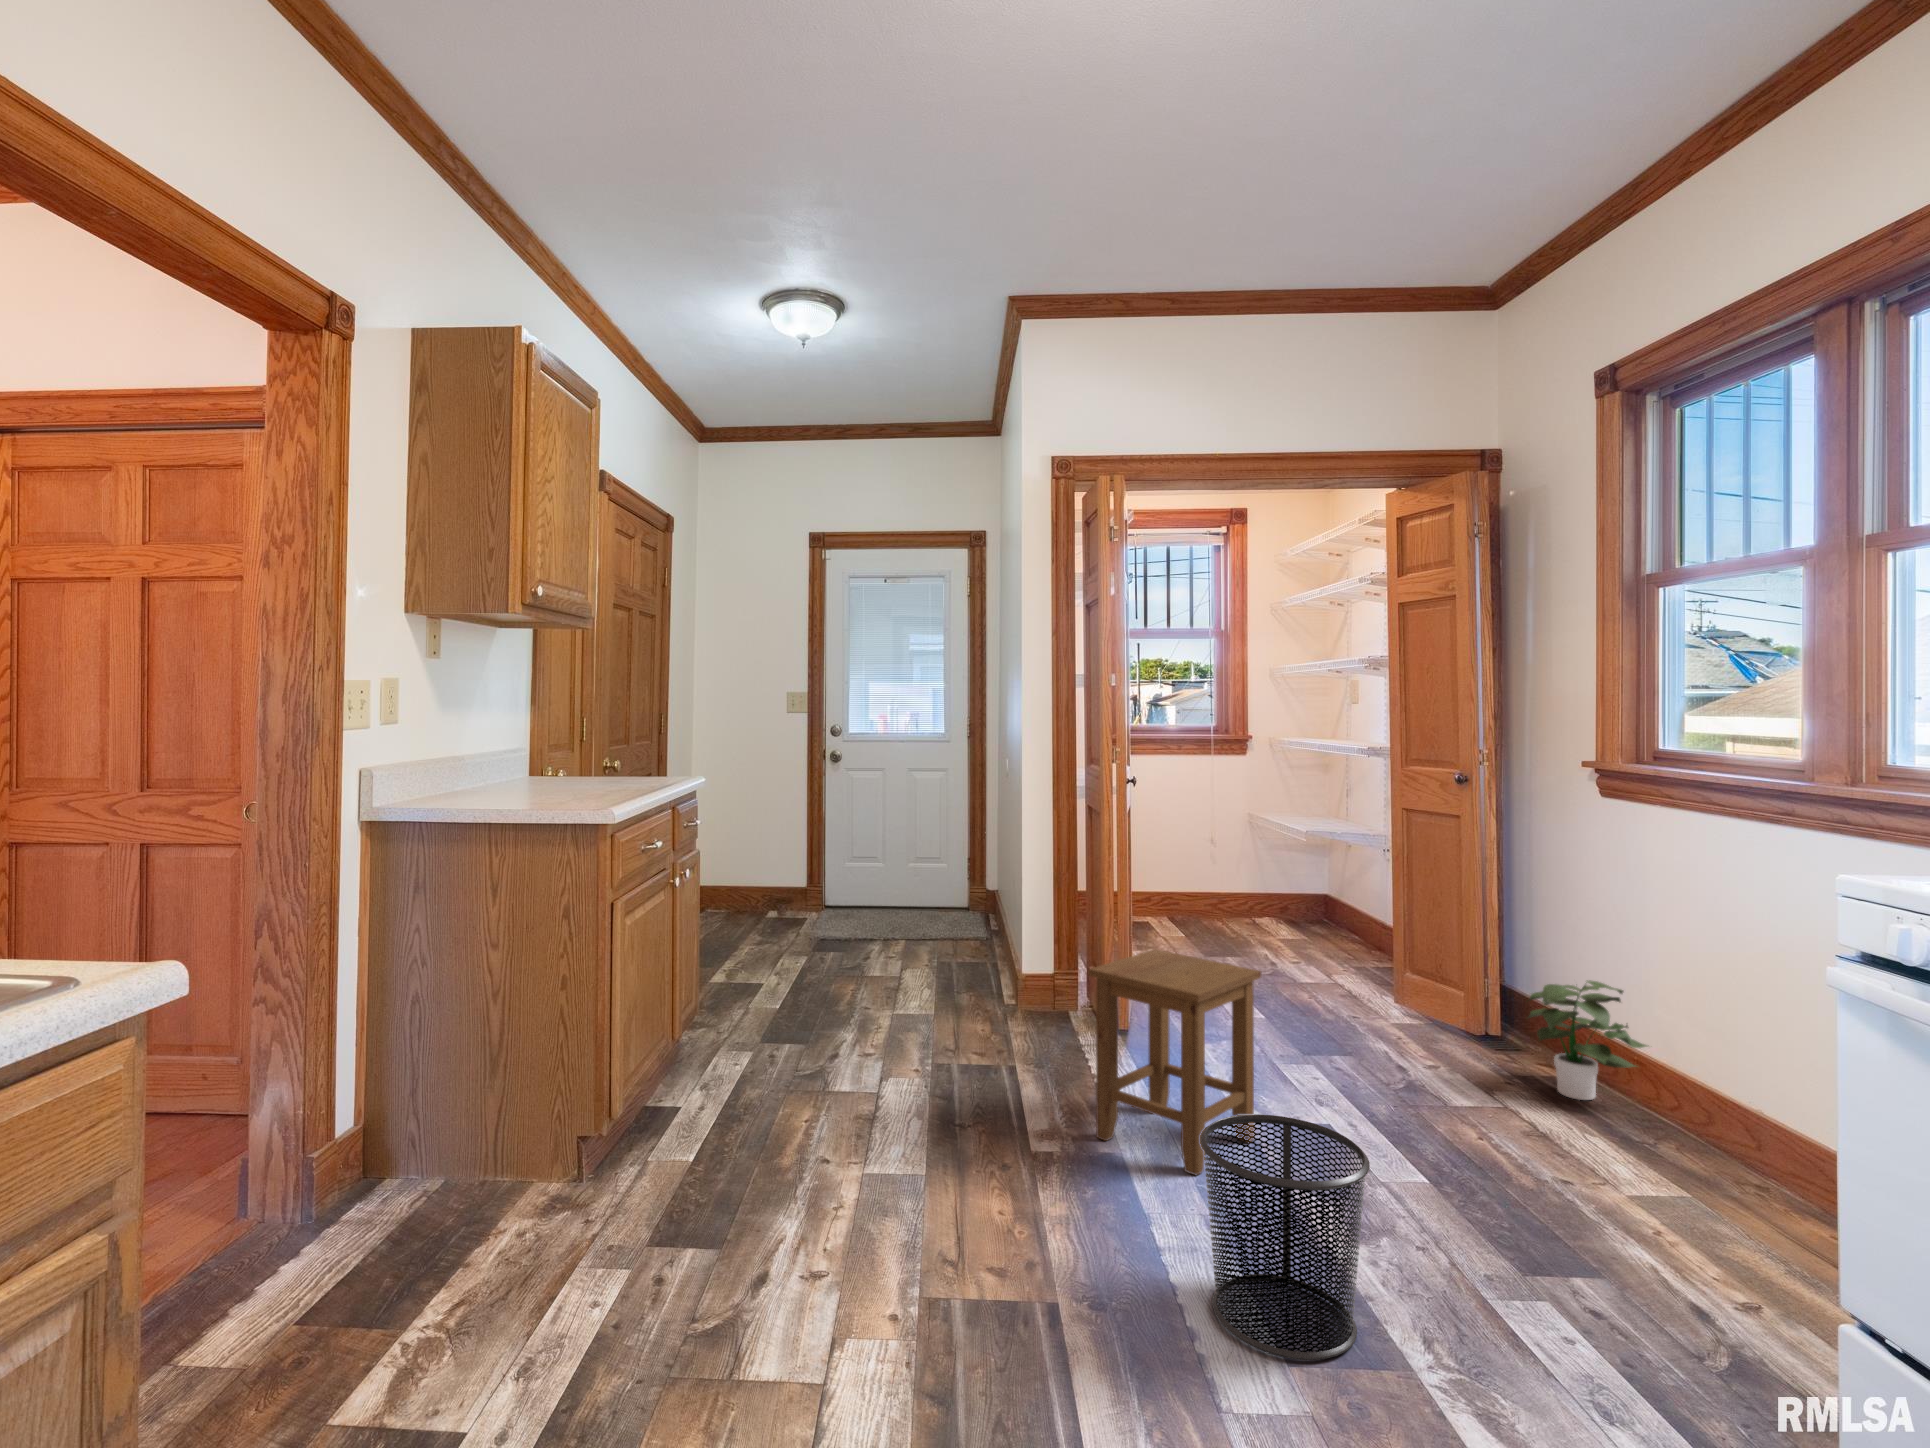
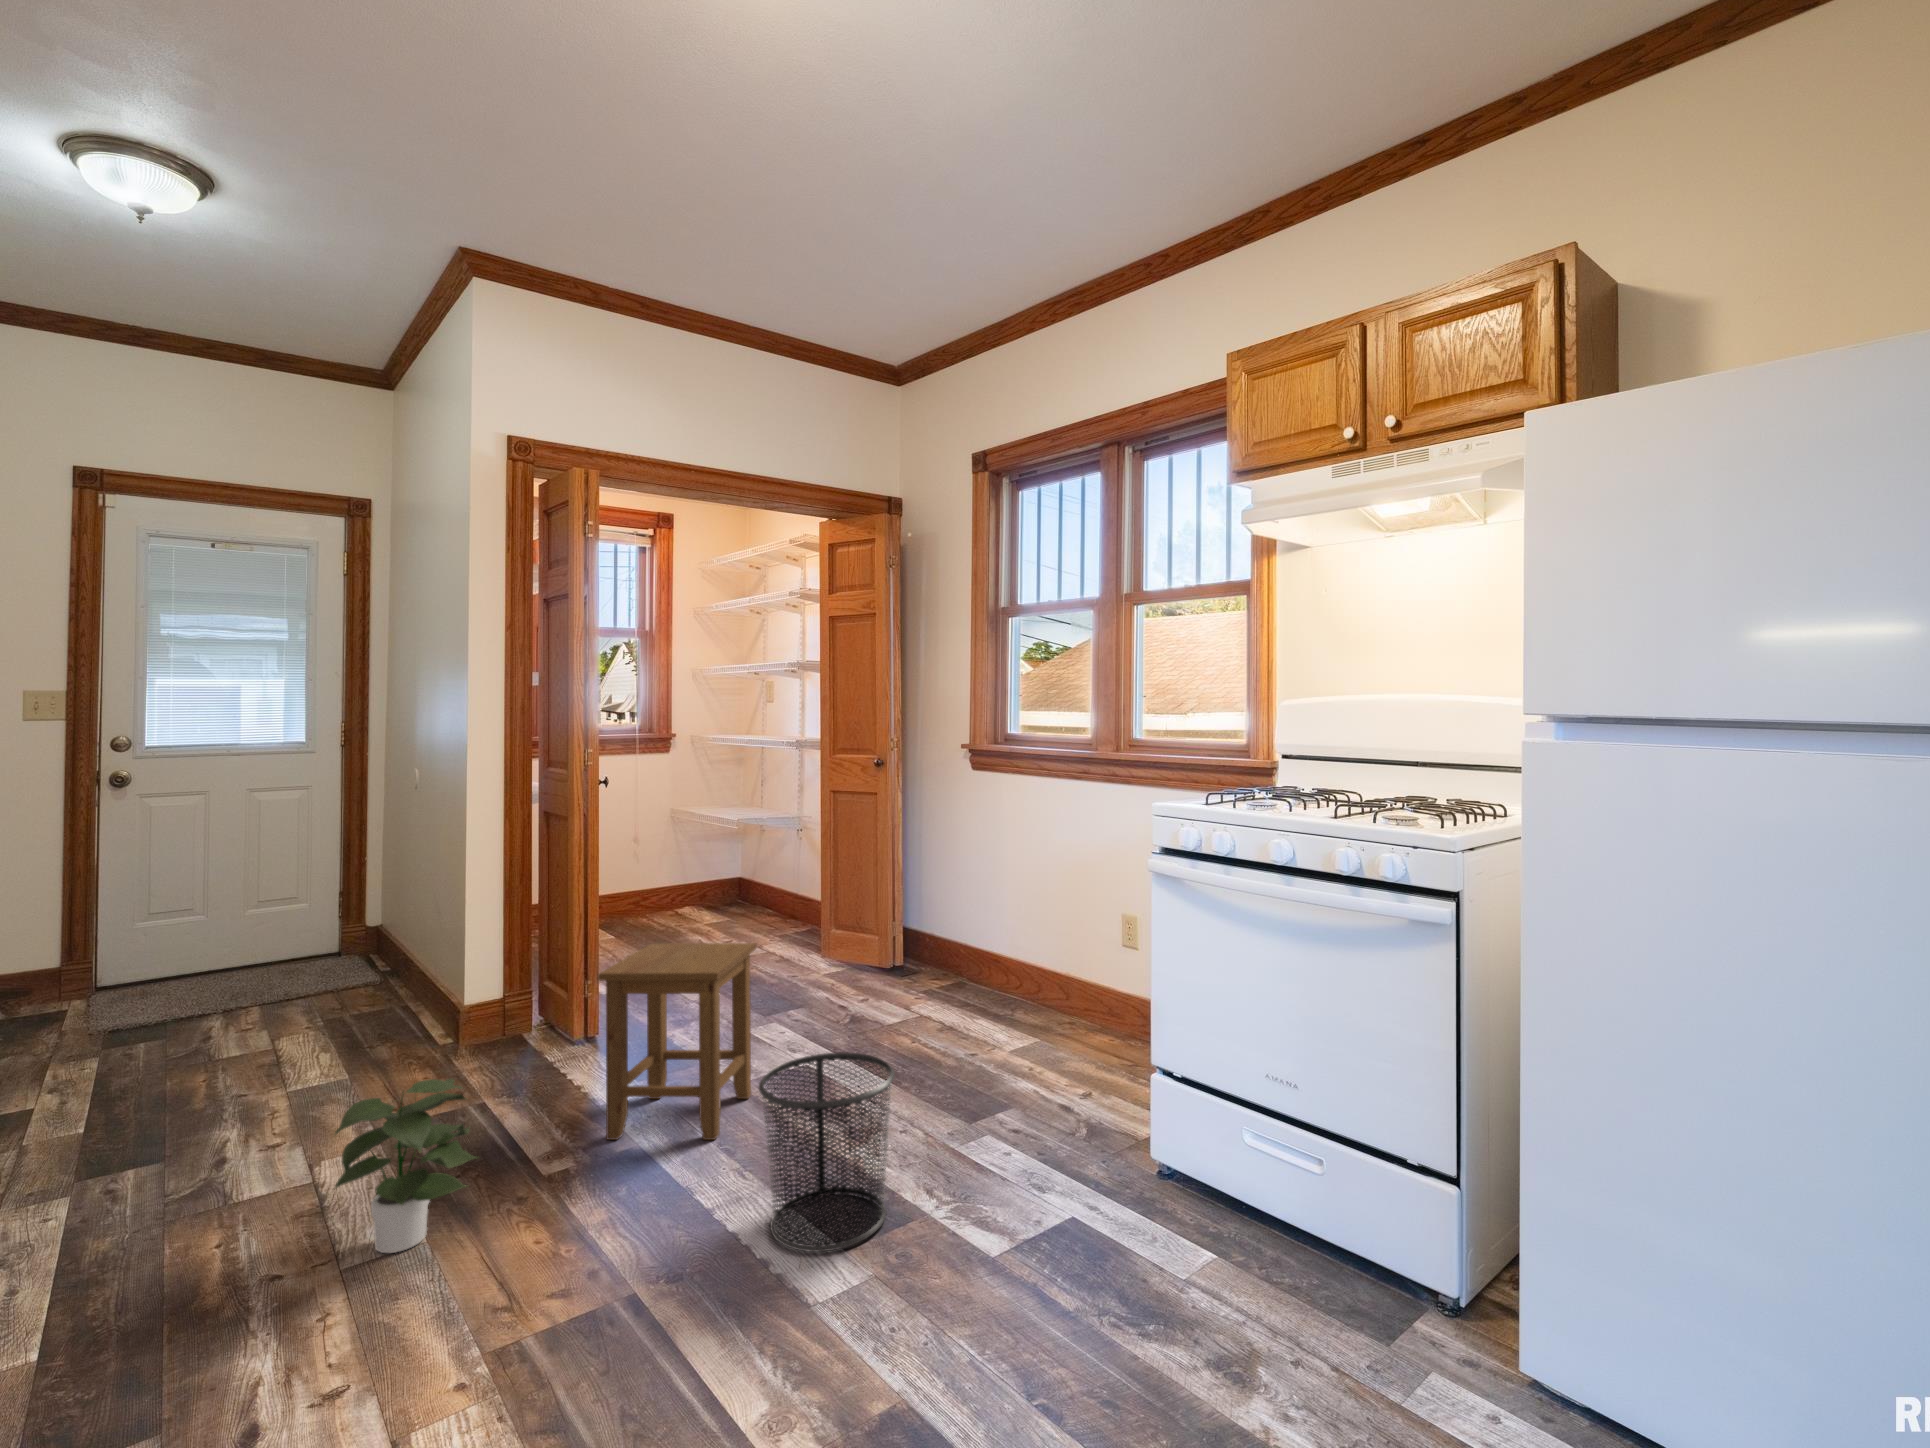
potted plant: present [1528,980,1647,1100] -> present [335,1078,477,1253]

